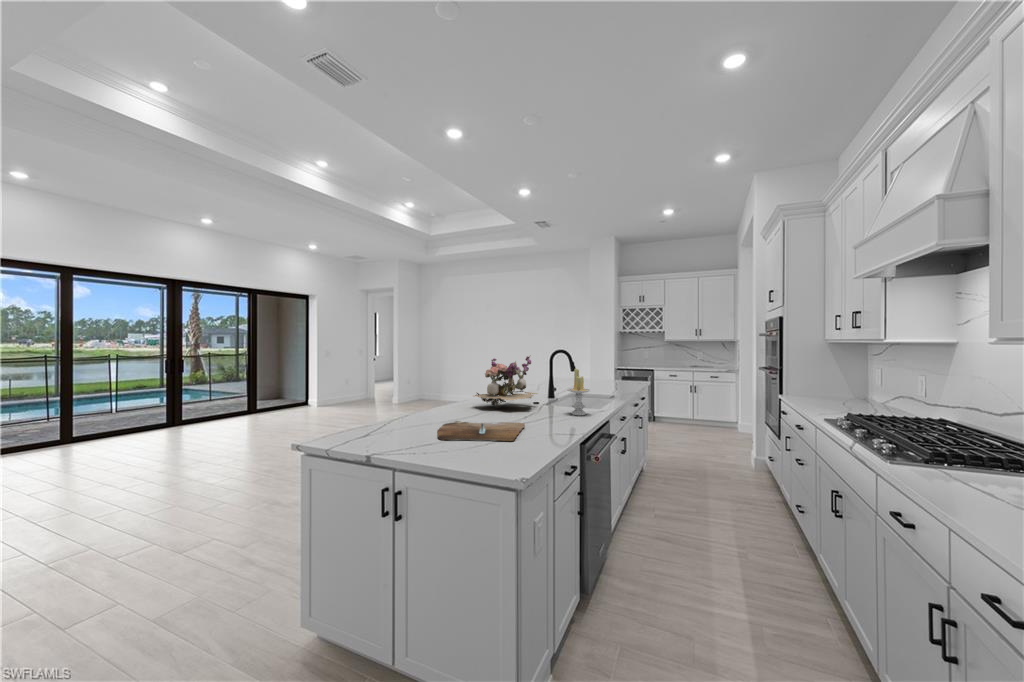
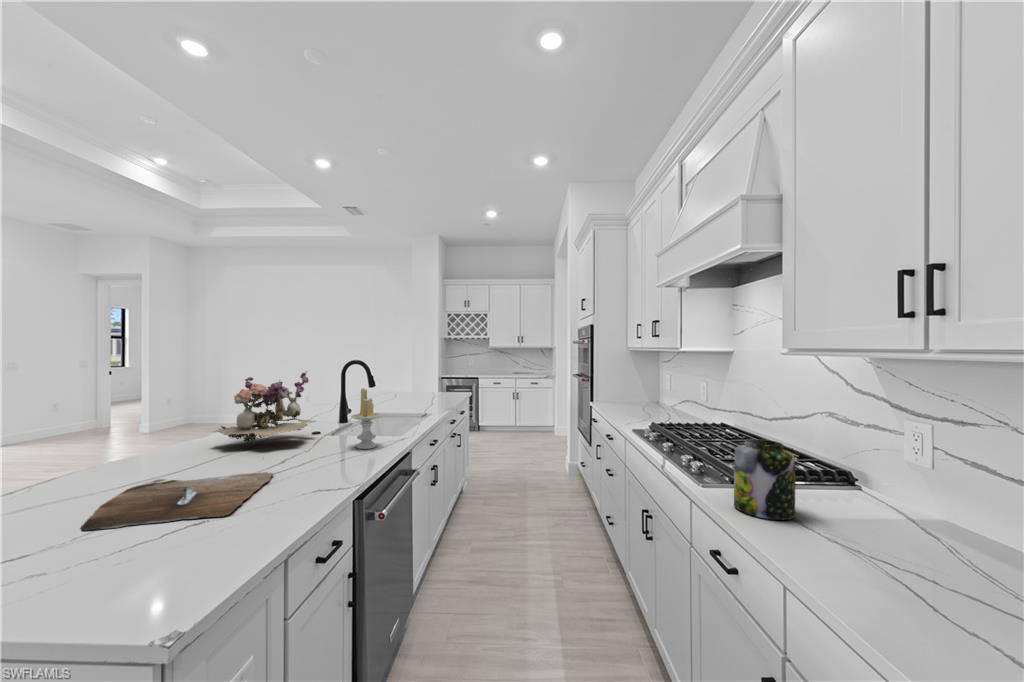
jar: none [920,418,986,488] -> present [734,439,795,520]

